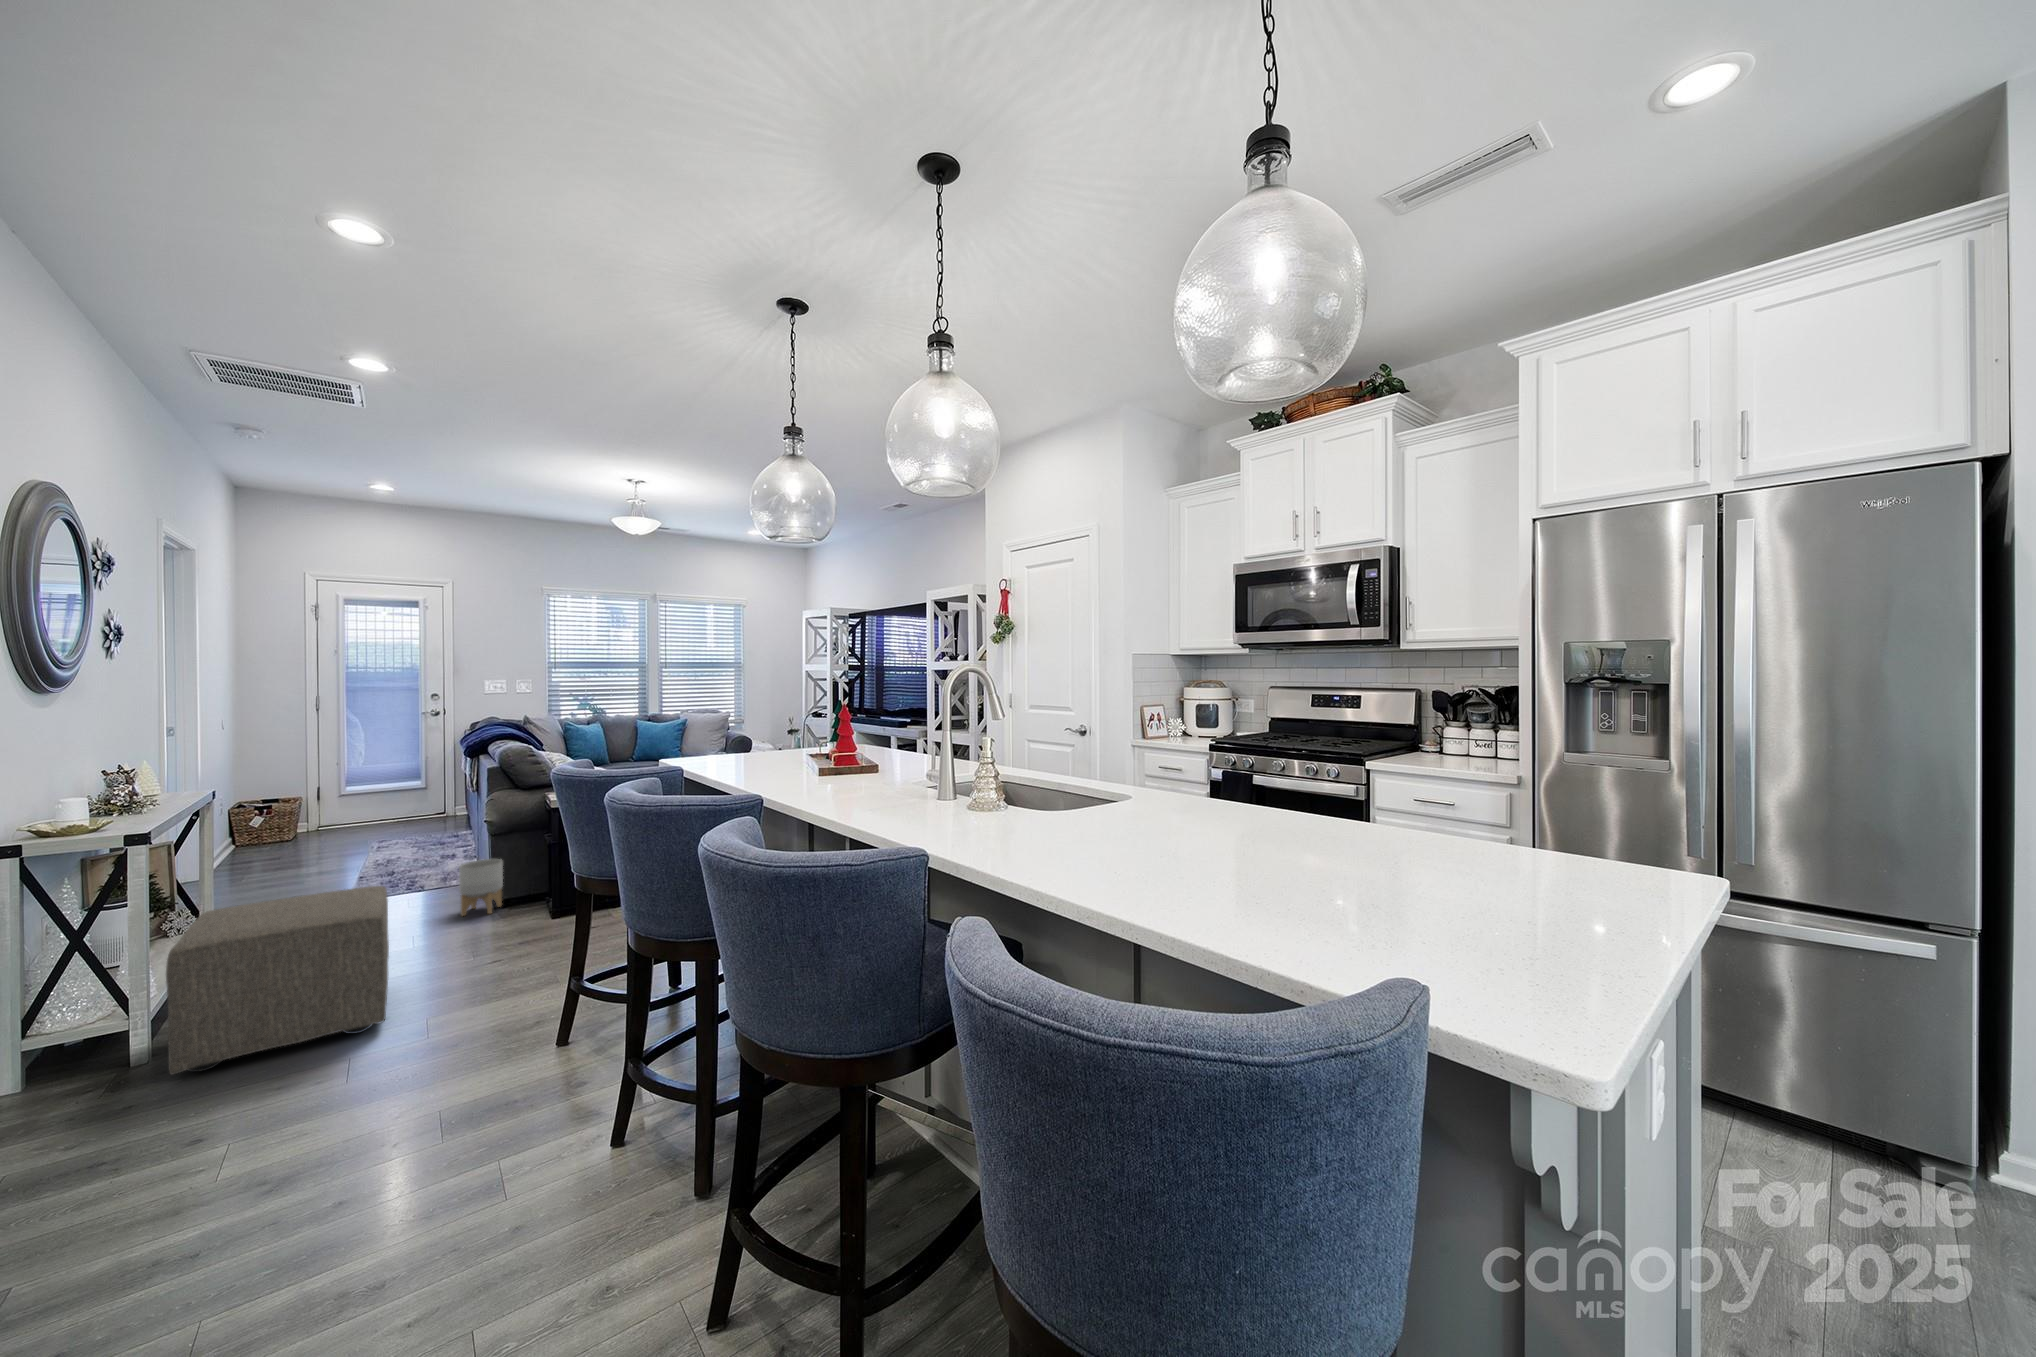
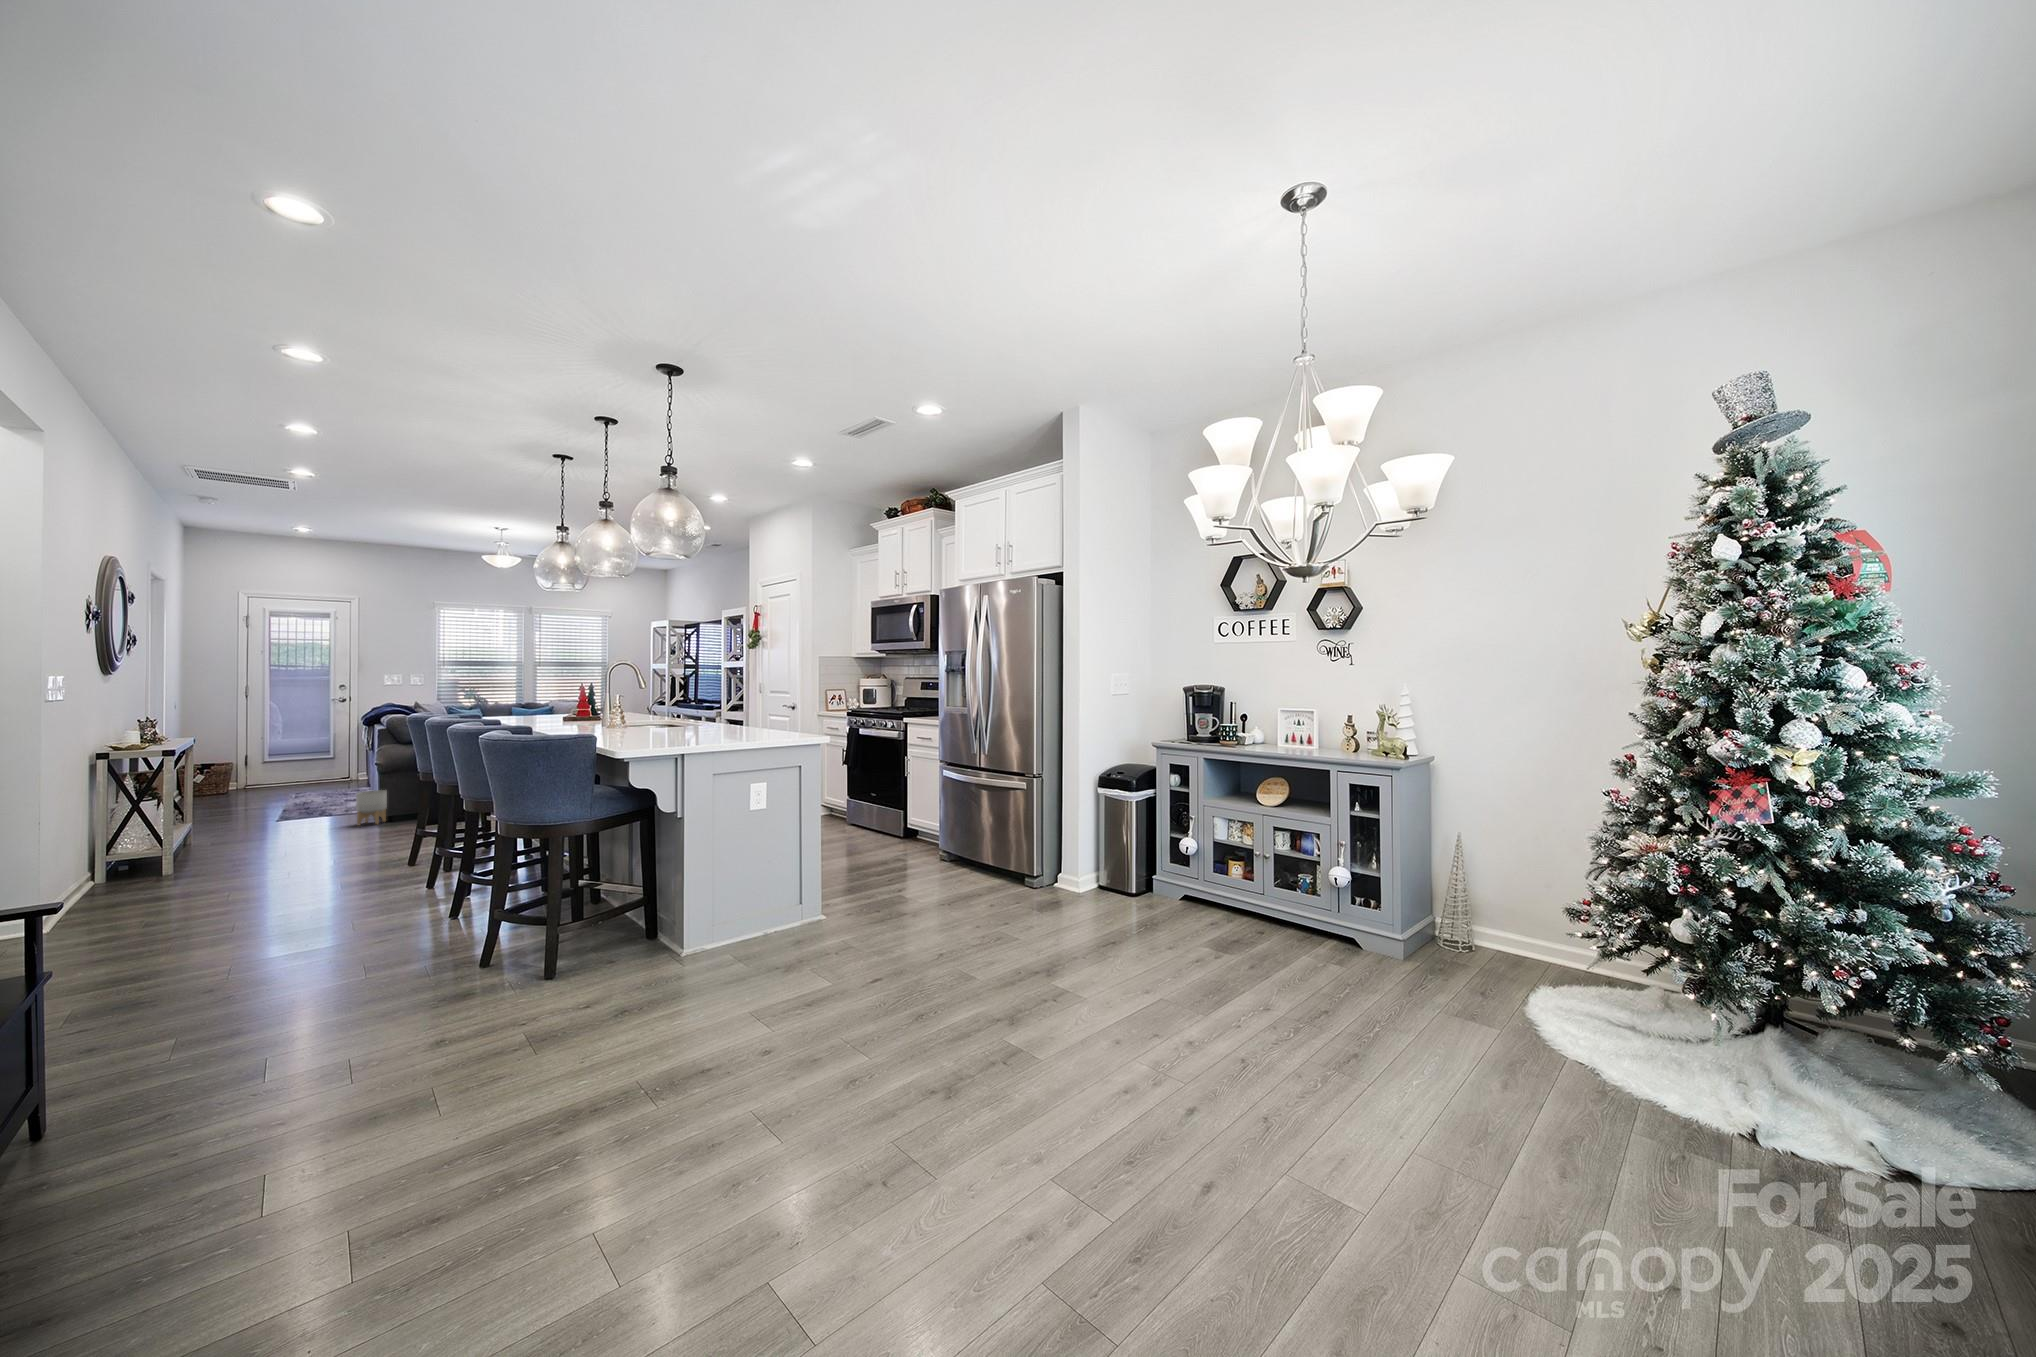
ottoman: present [166,886,389,1074] -> none [188,790,309,874]

